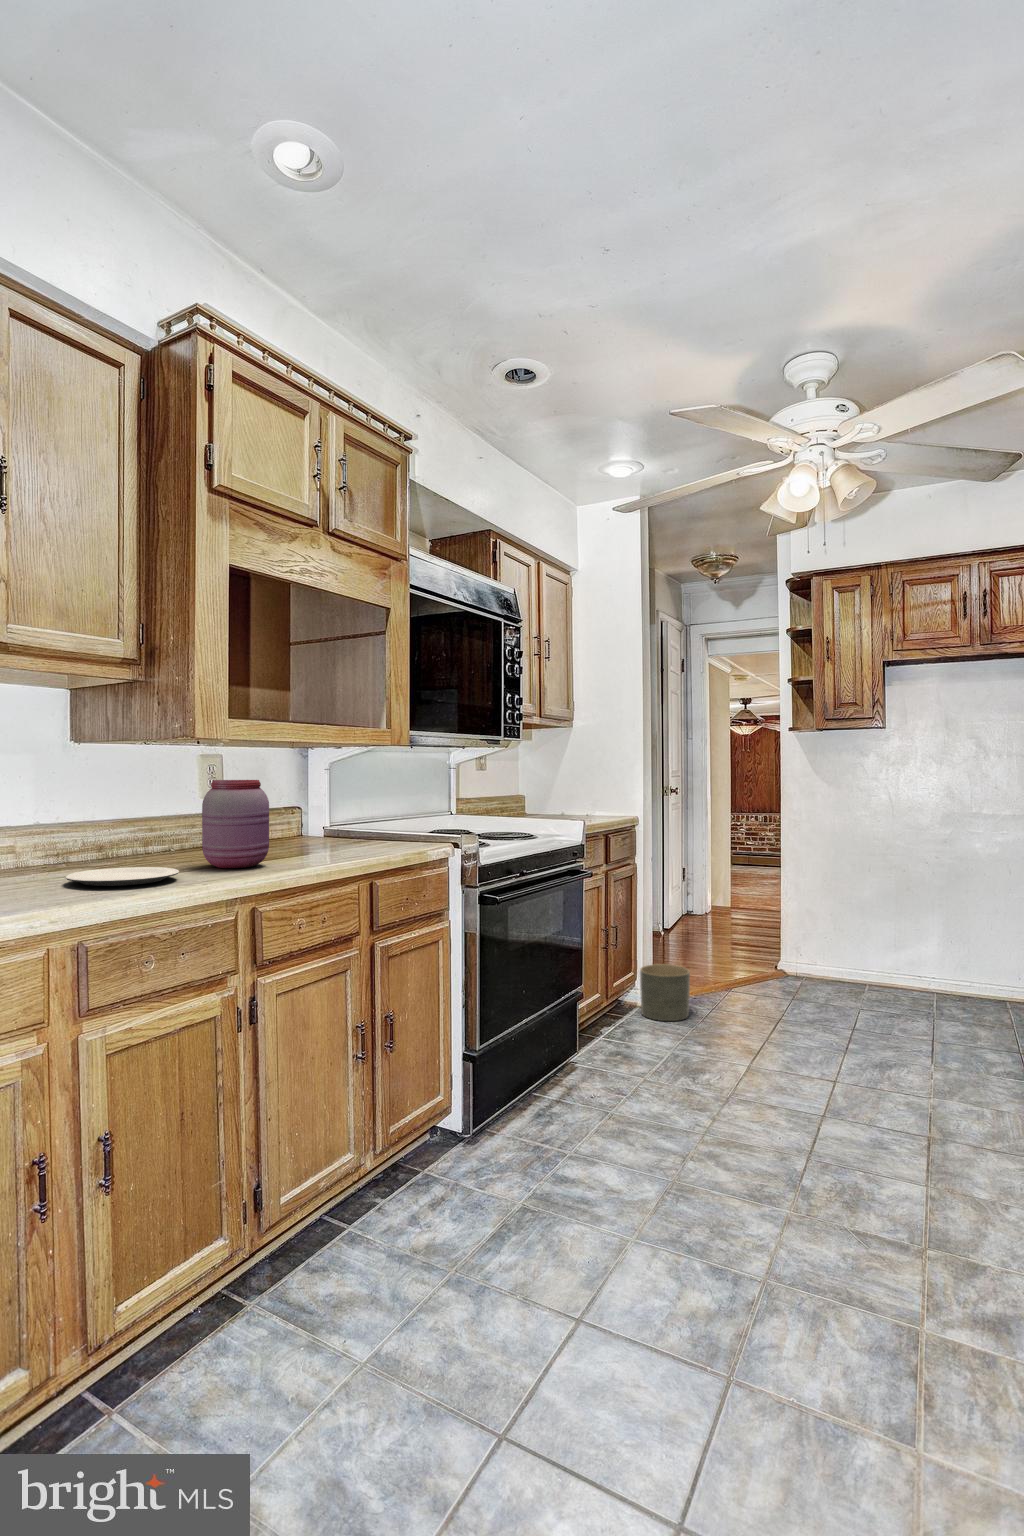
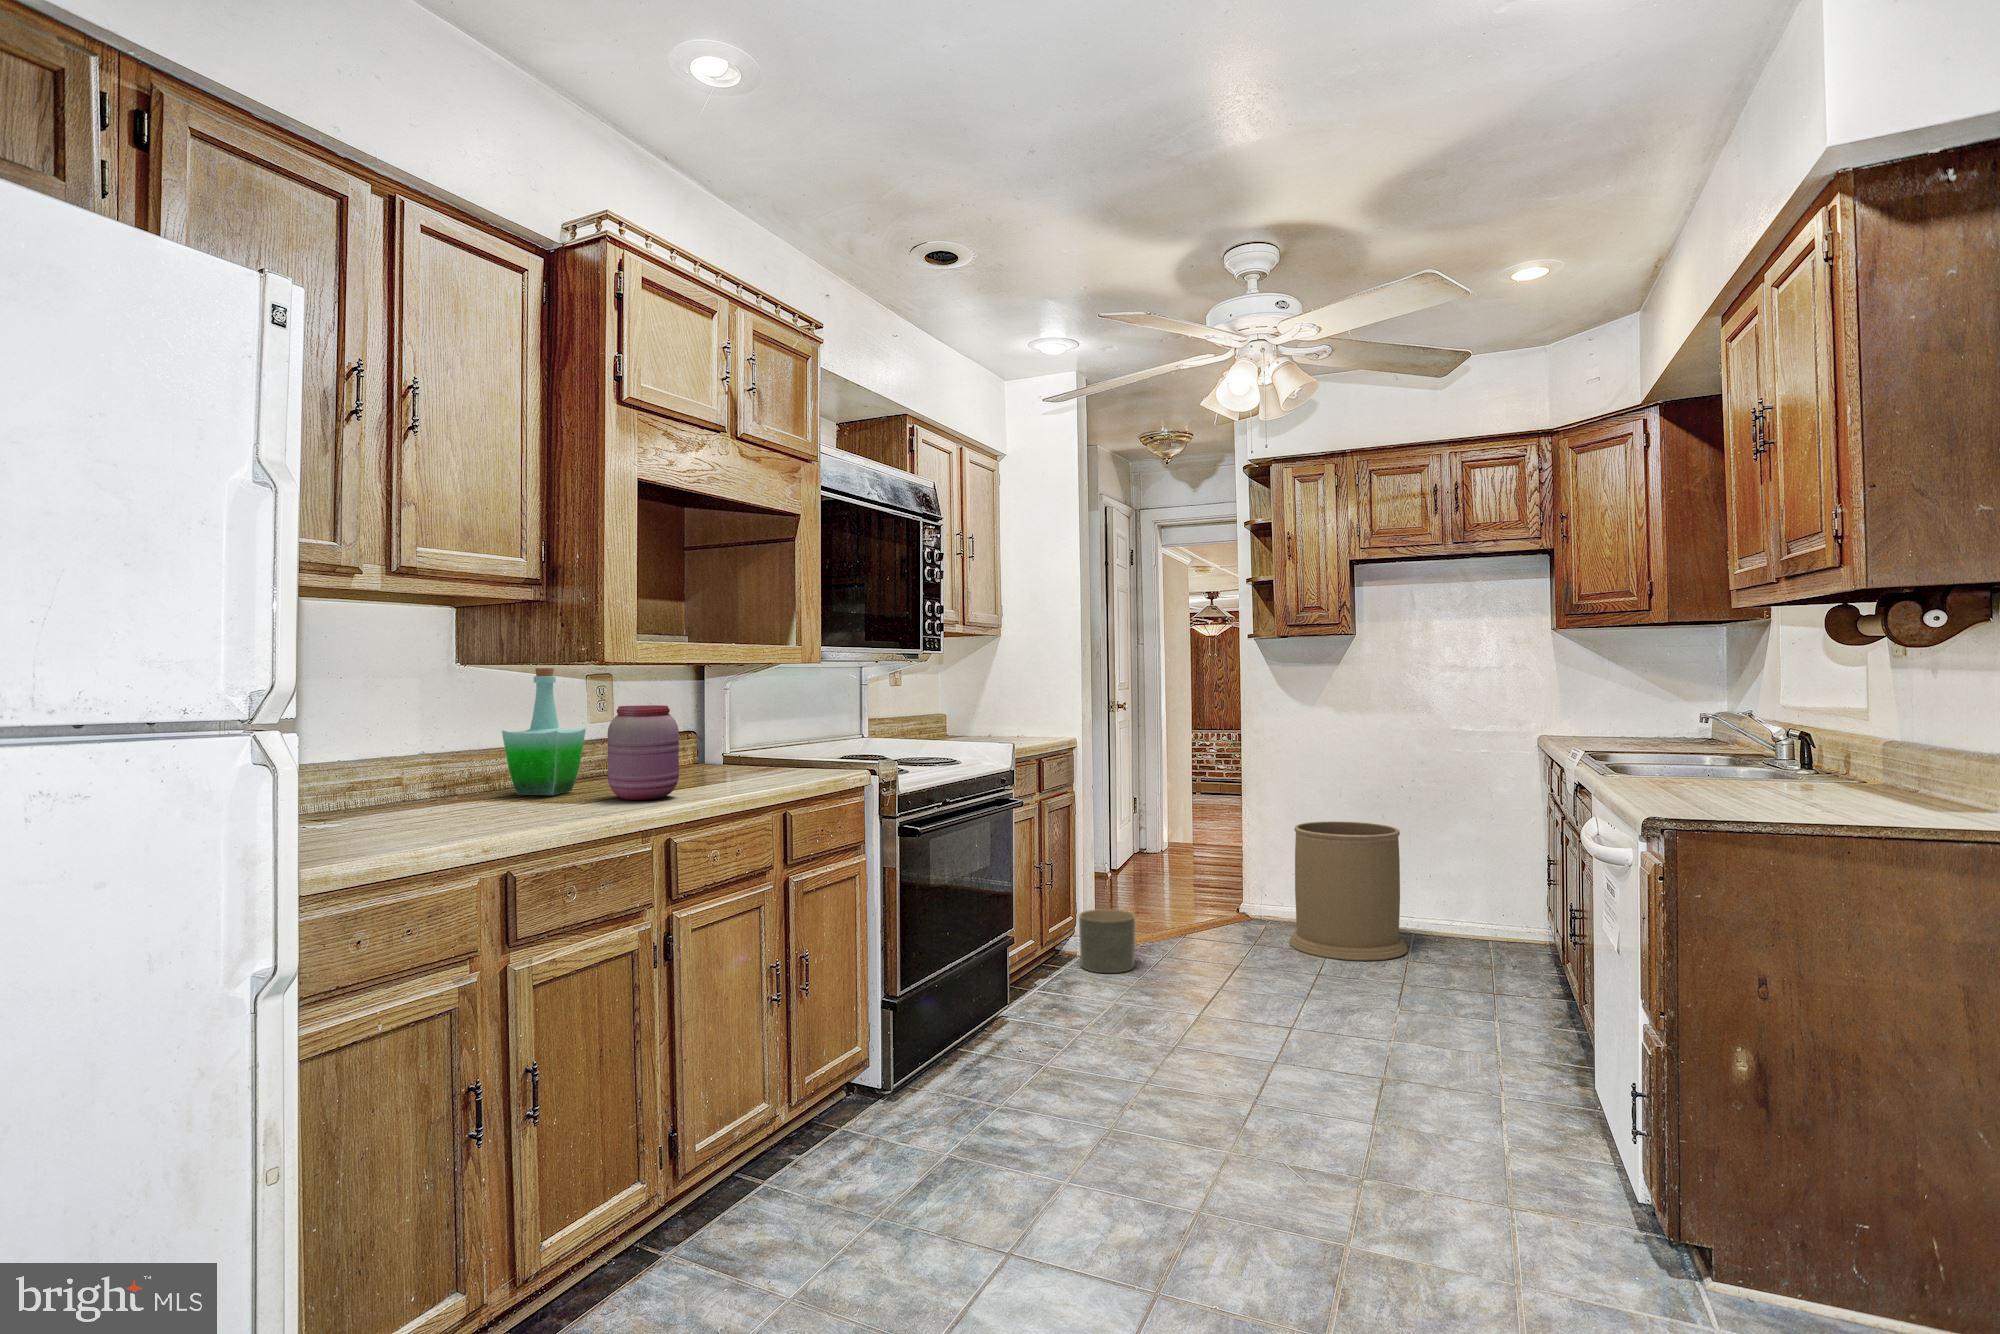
bottle: none [108,745,188,863] -> present [502,668,586,795]
plate: present [65,867,179,886] -> none [477,799,593,818]
trash can: none [824,891,932,1015] -> present [1289,821,1407,961]

